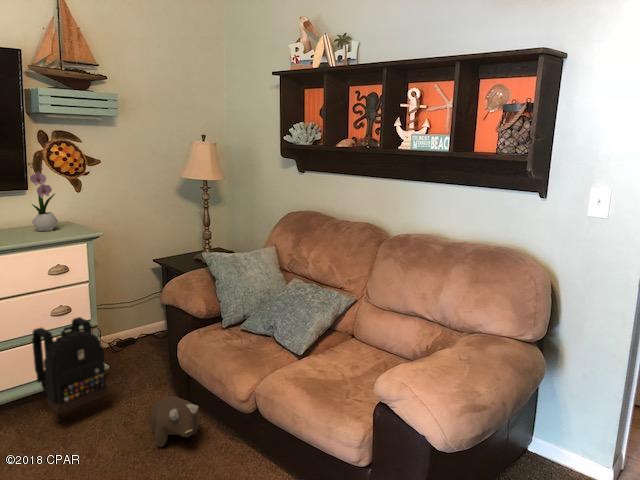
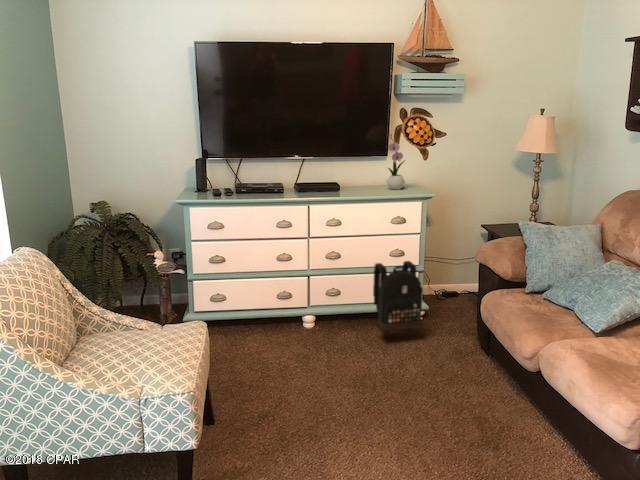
plush toy: present [150,396,199,447] -> none [448,340,489,379]

